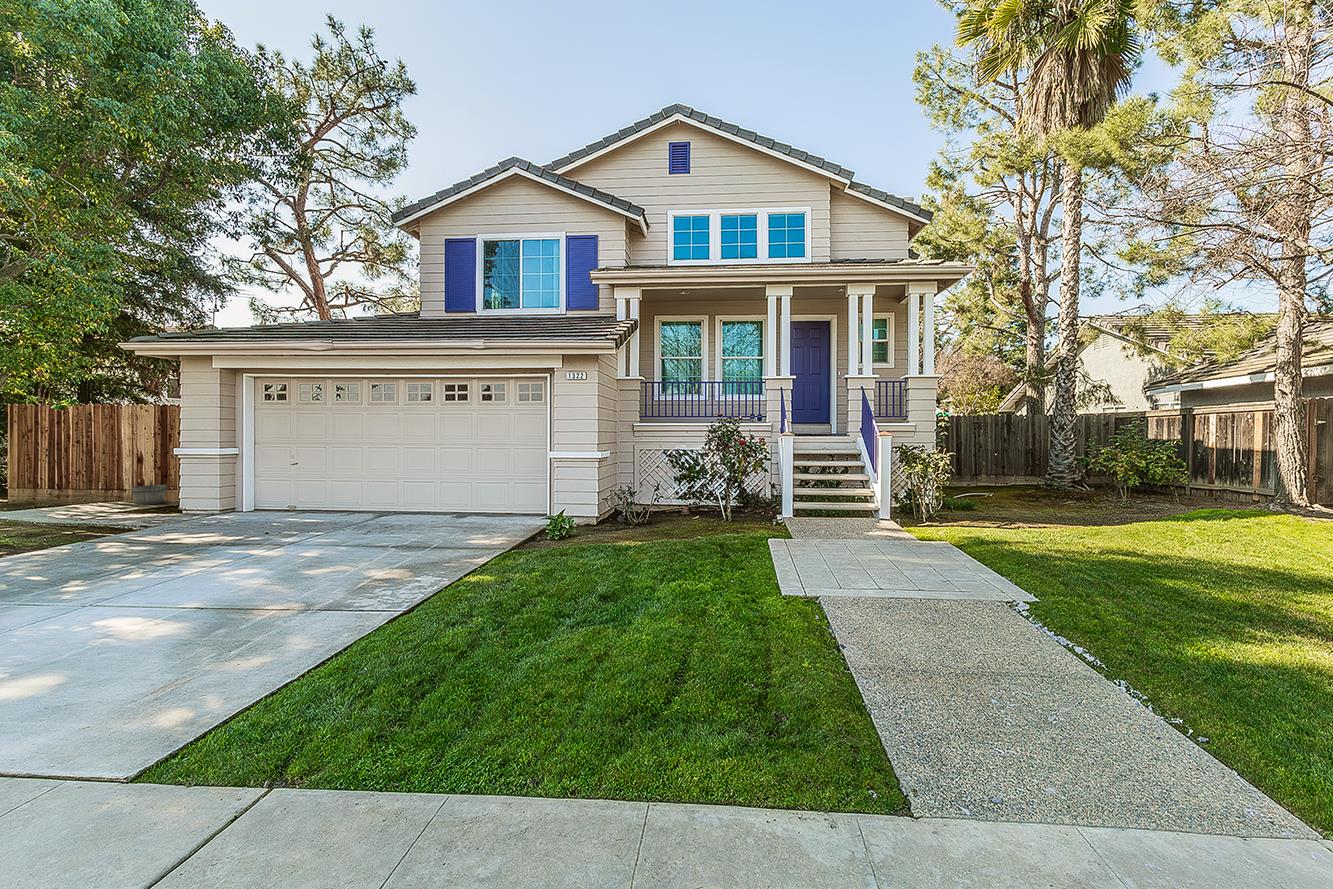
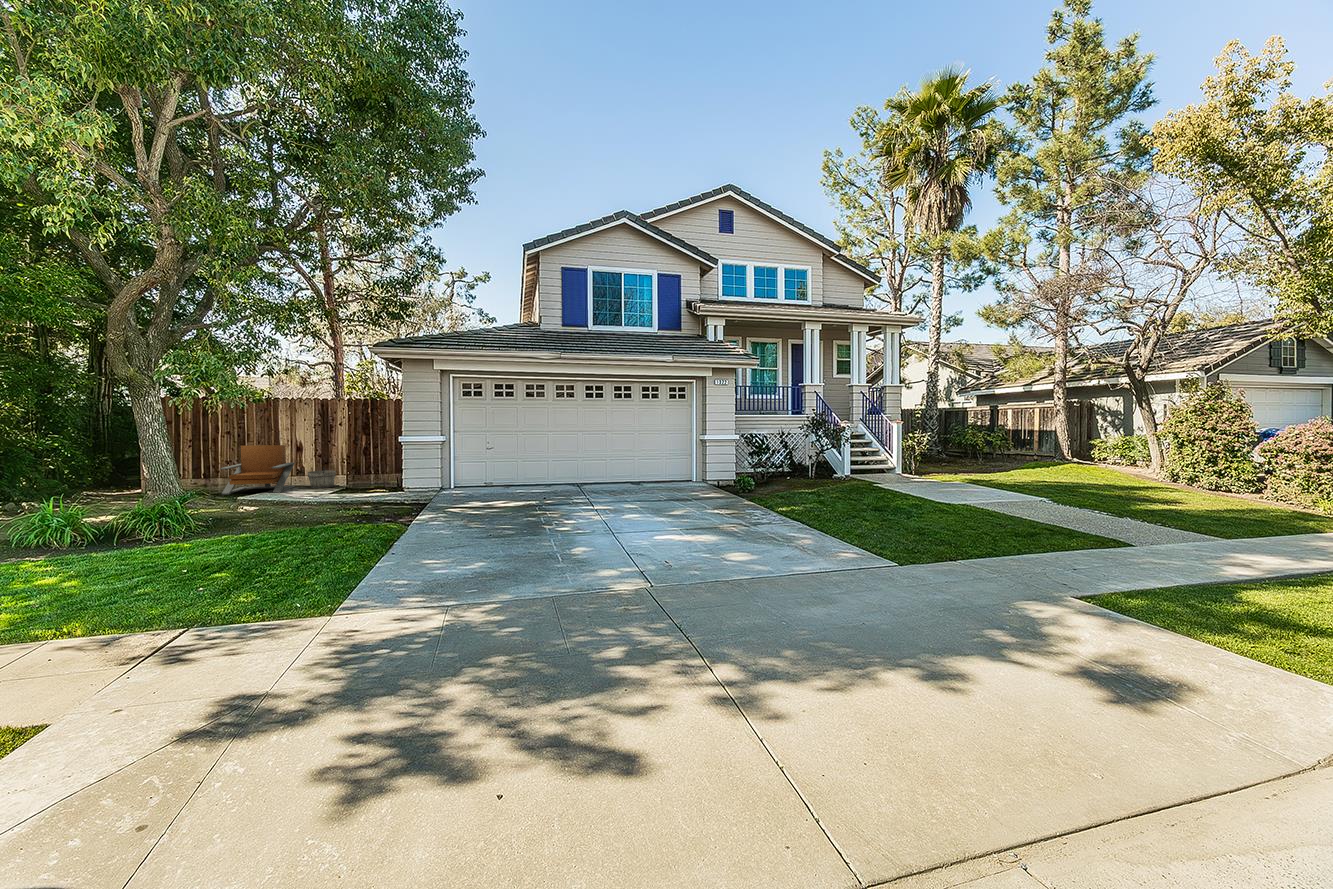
lounge chair: none [37,456,130,508] -> present [221,445,295,494]

